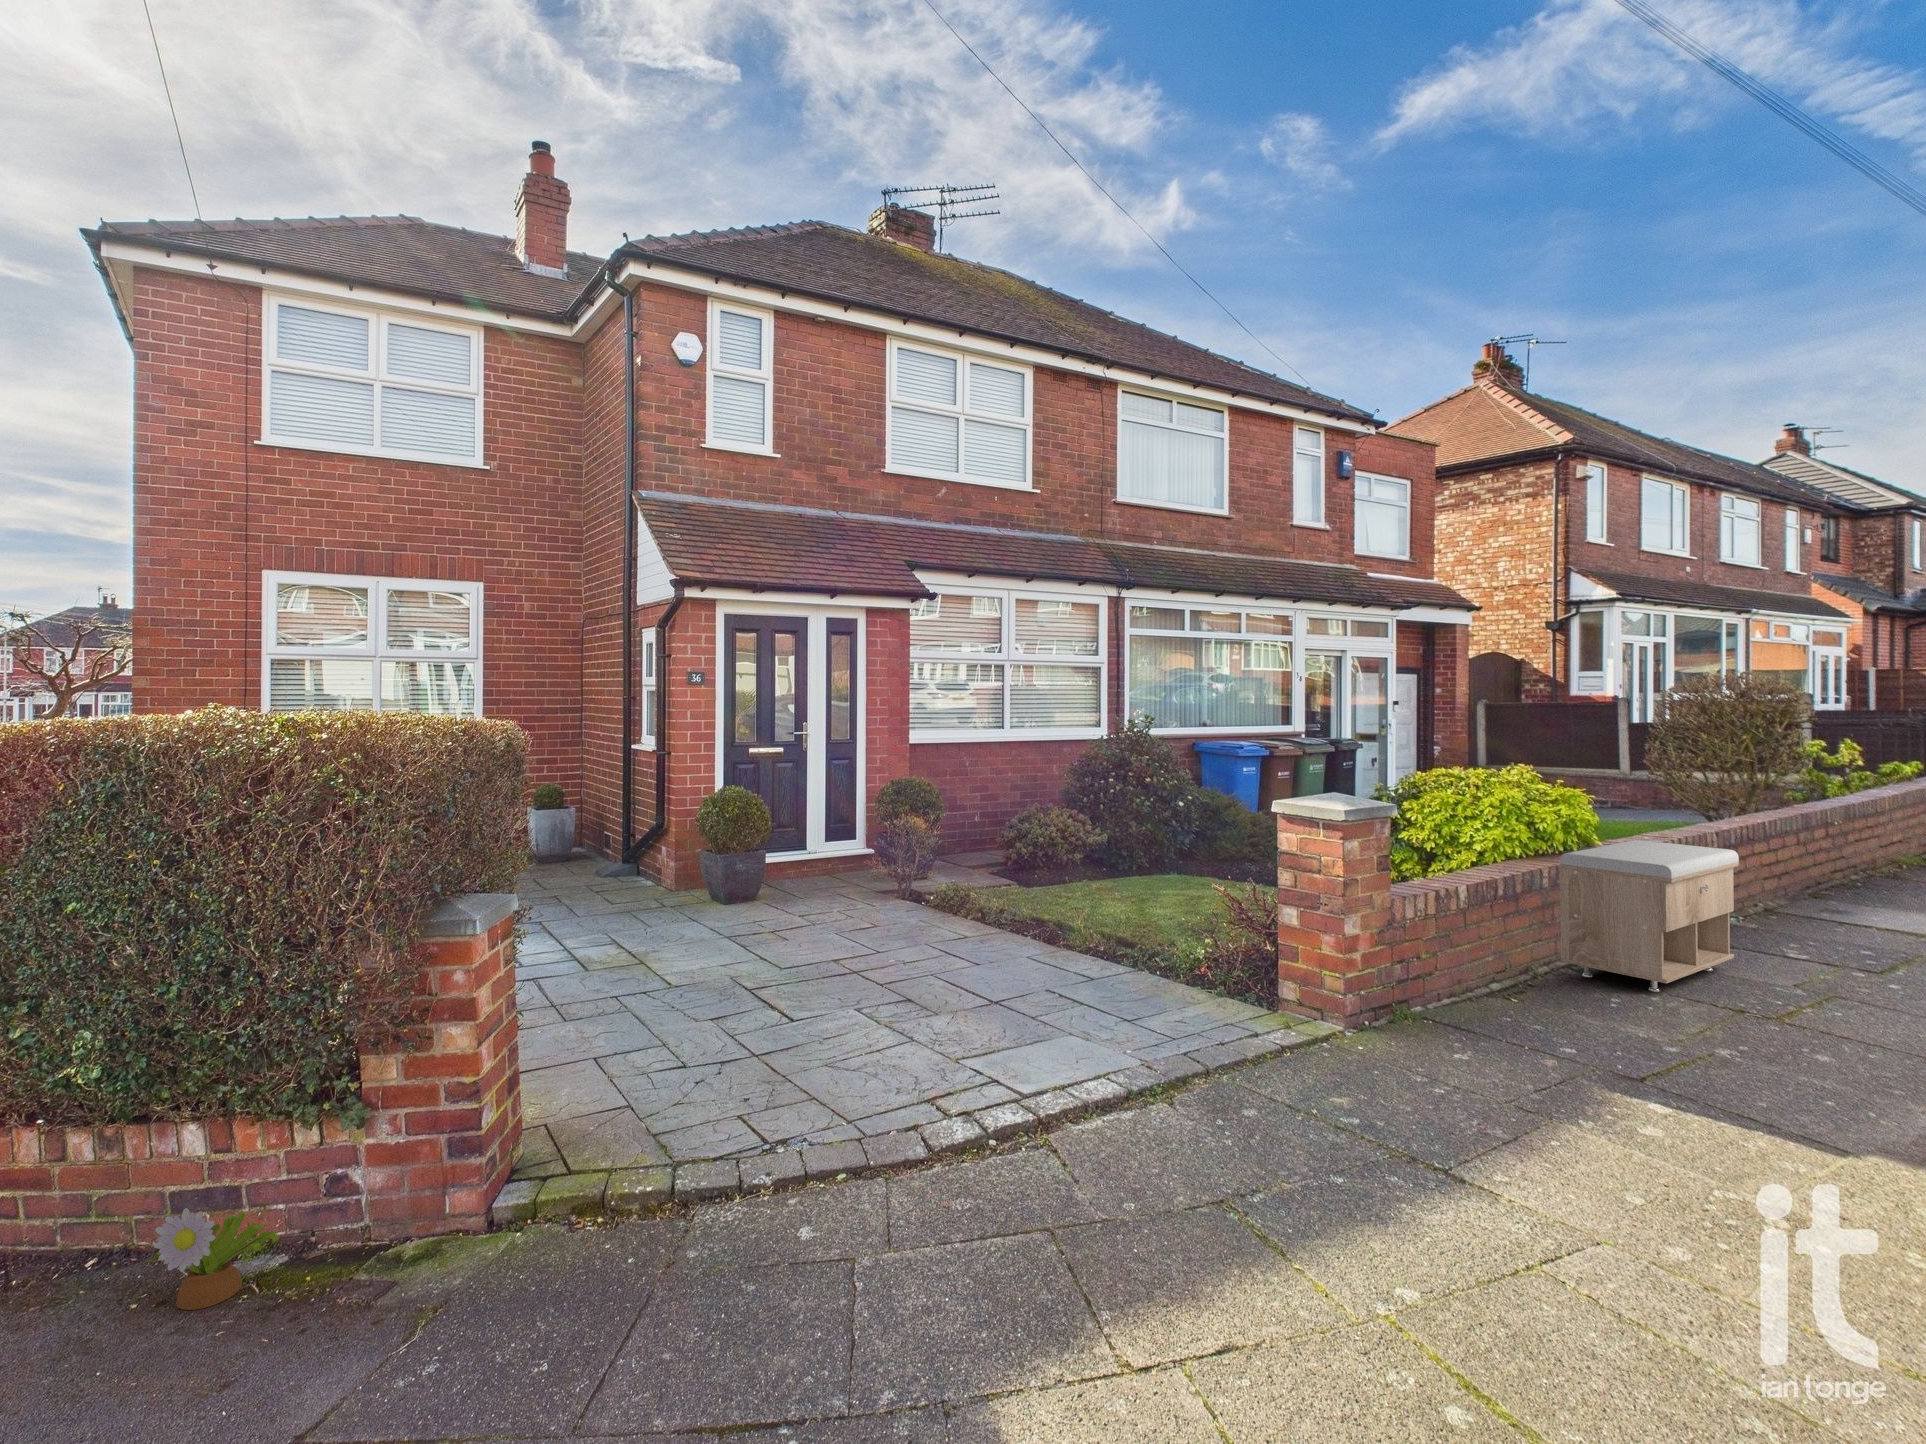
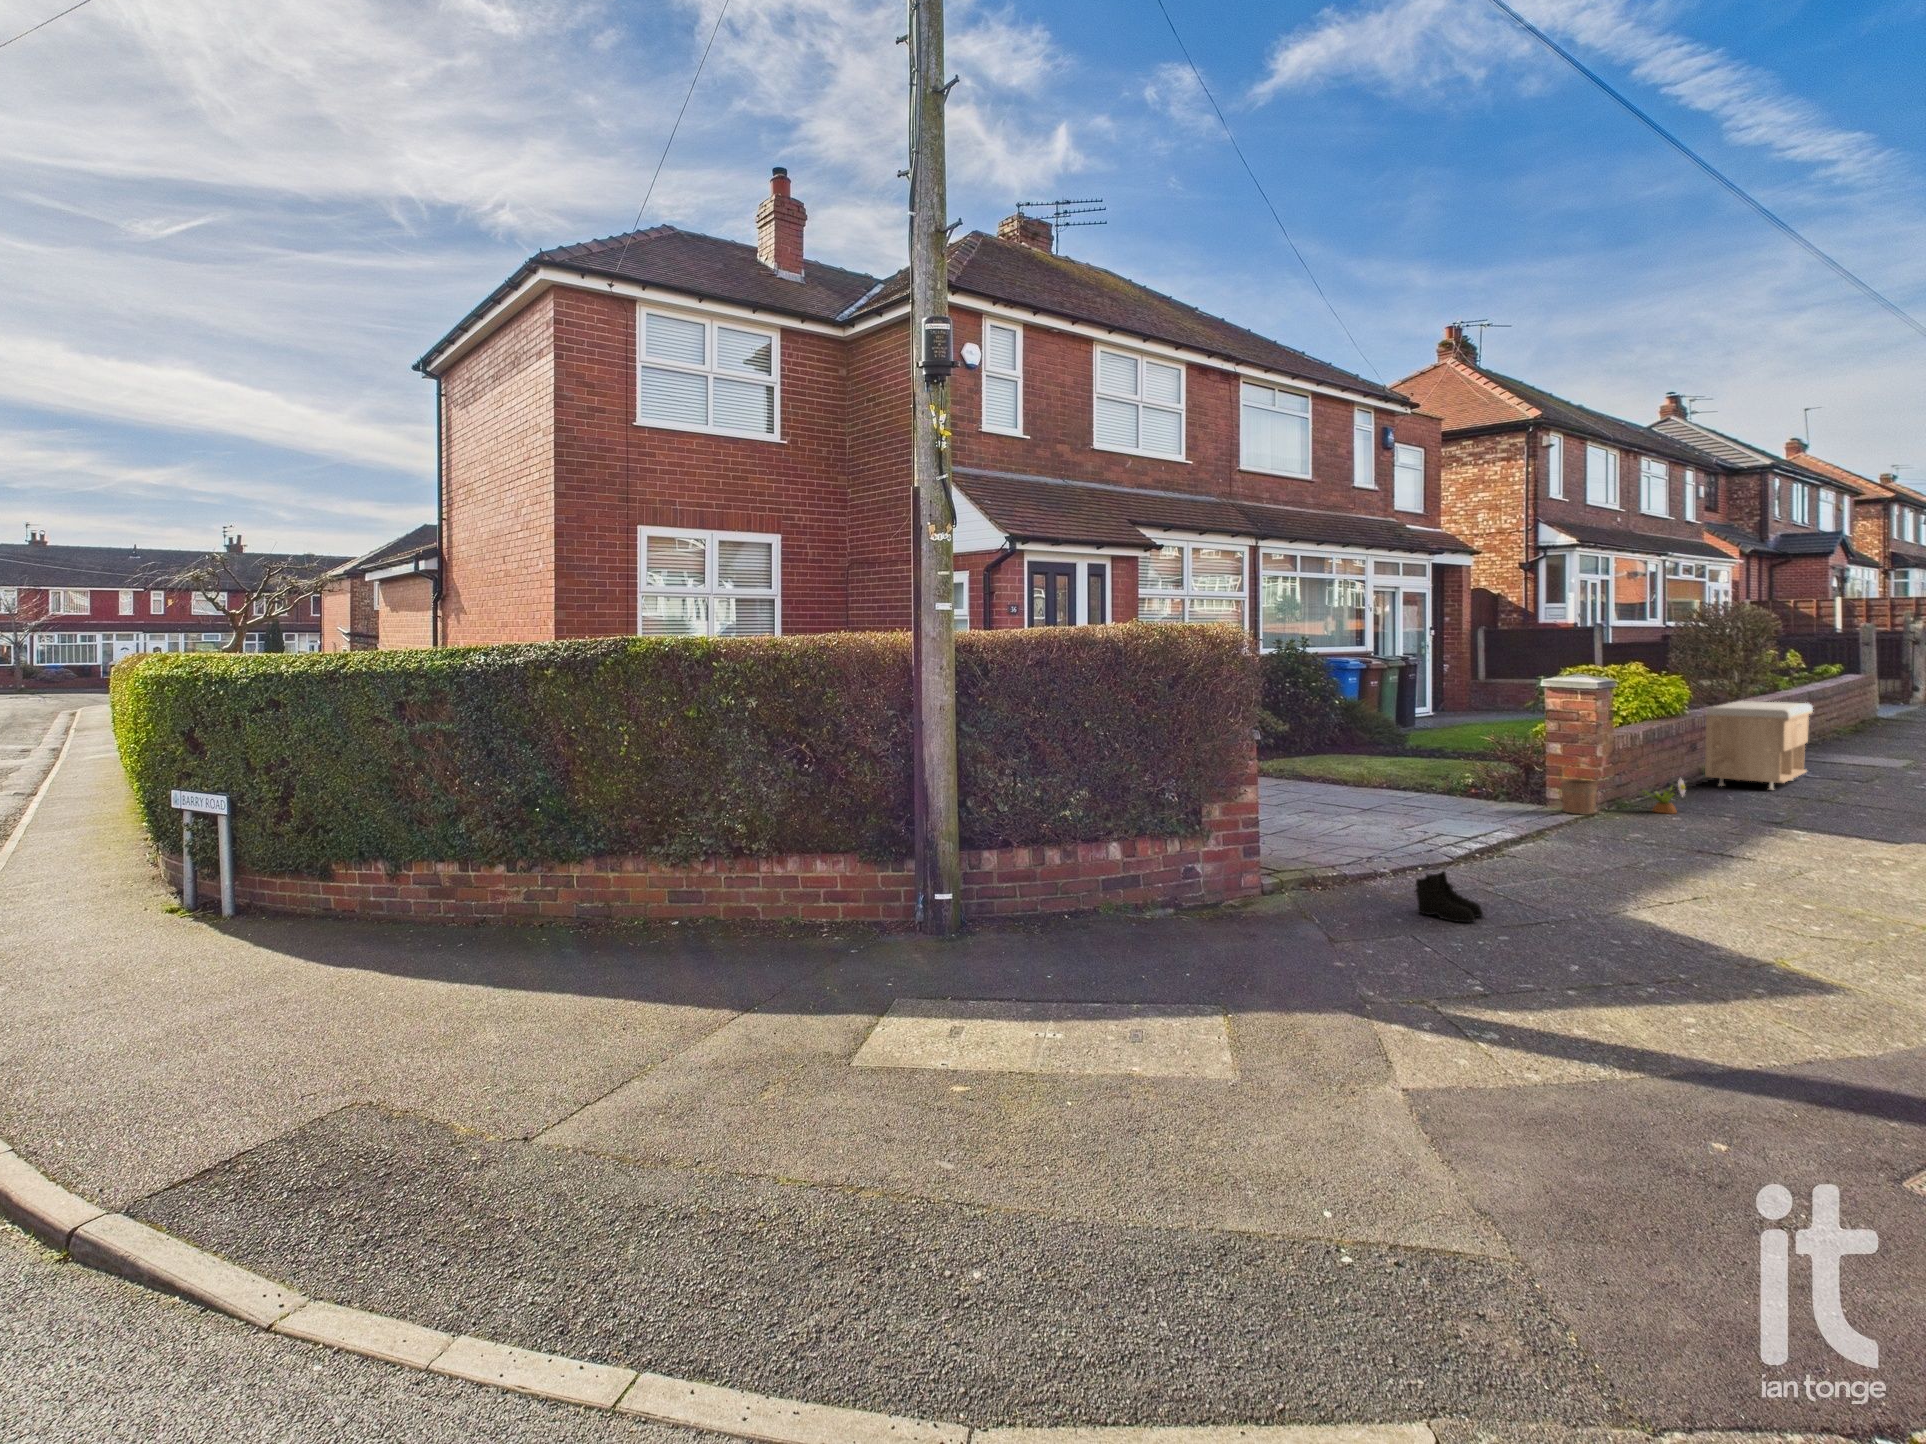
bucket: none [1259,947,1312,1036] -> present [1559,763,1600,815]
decorative plant: present [145,1208,279,1310] -> present [1642,779,1685,814]
boots: none [519,1248,630,1394] -> present [1415,871,1483,923]

